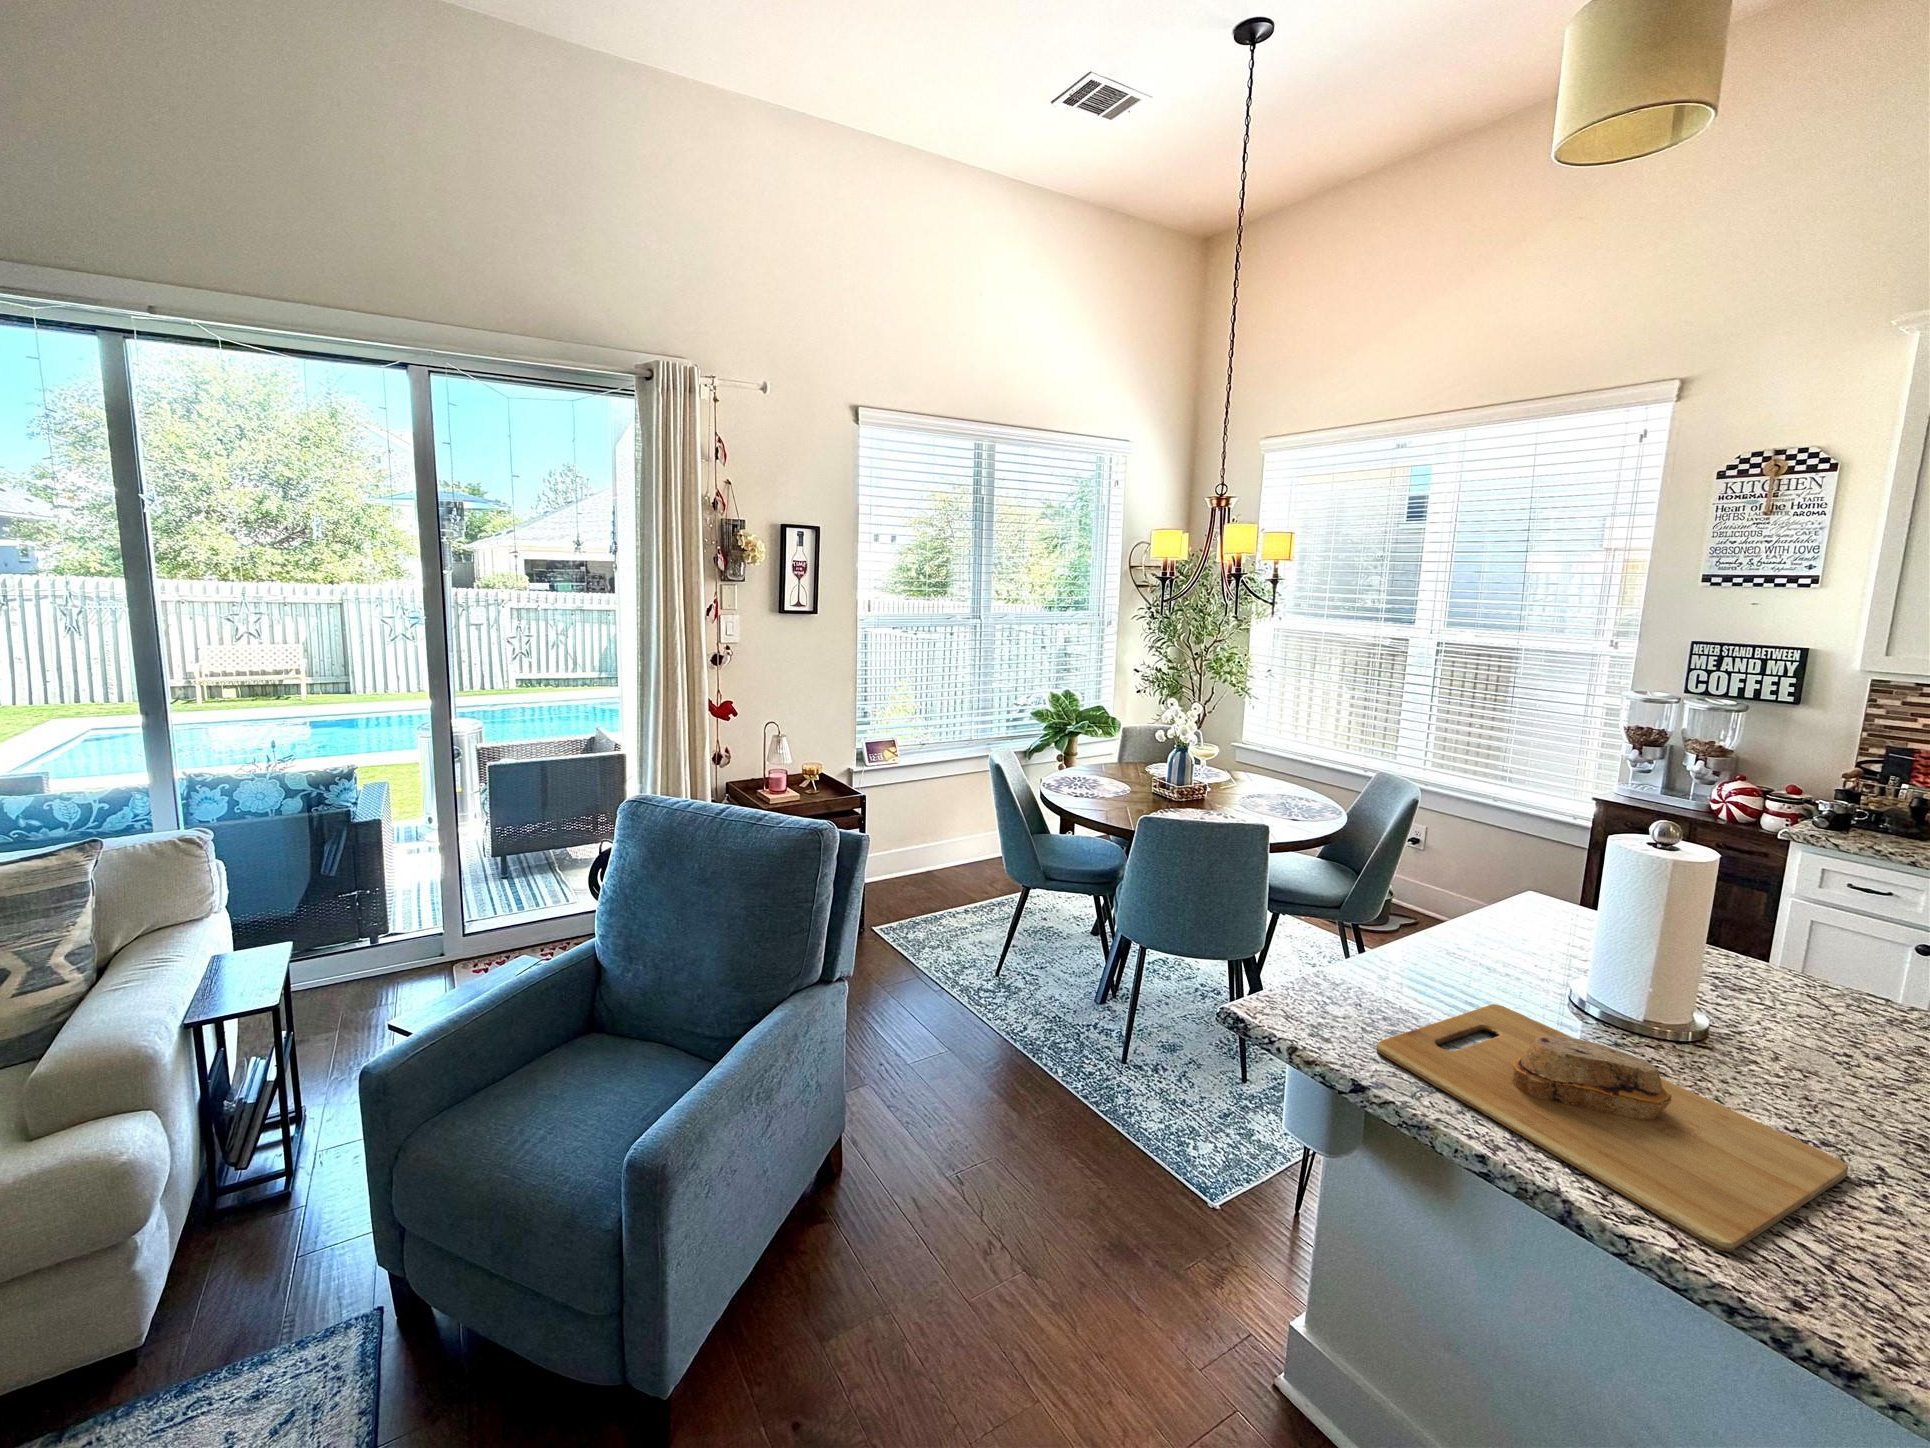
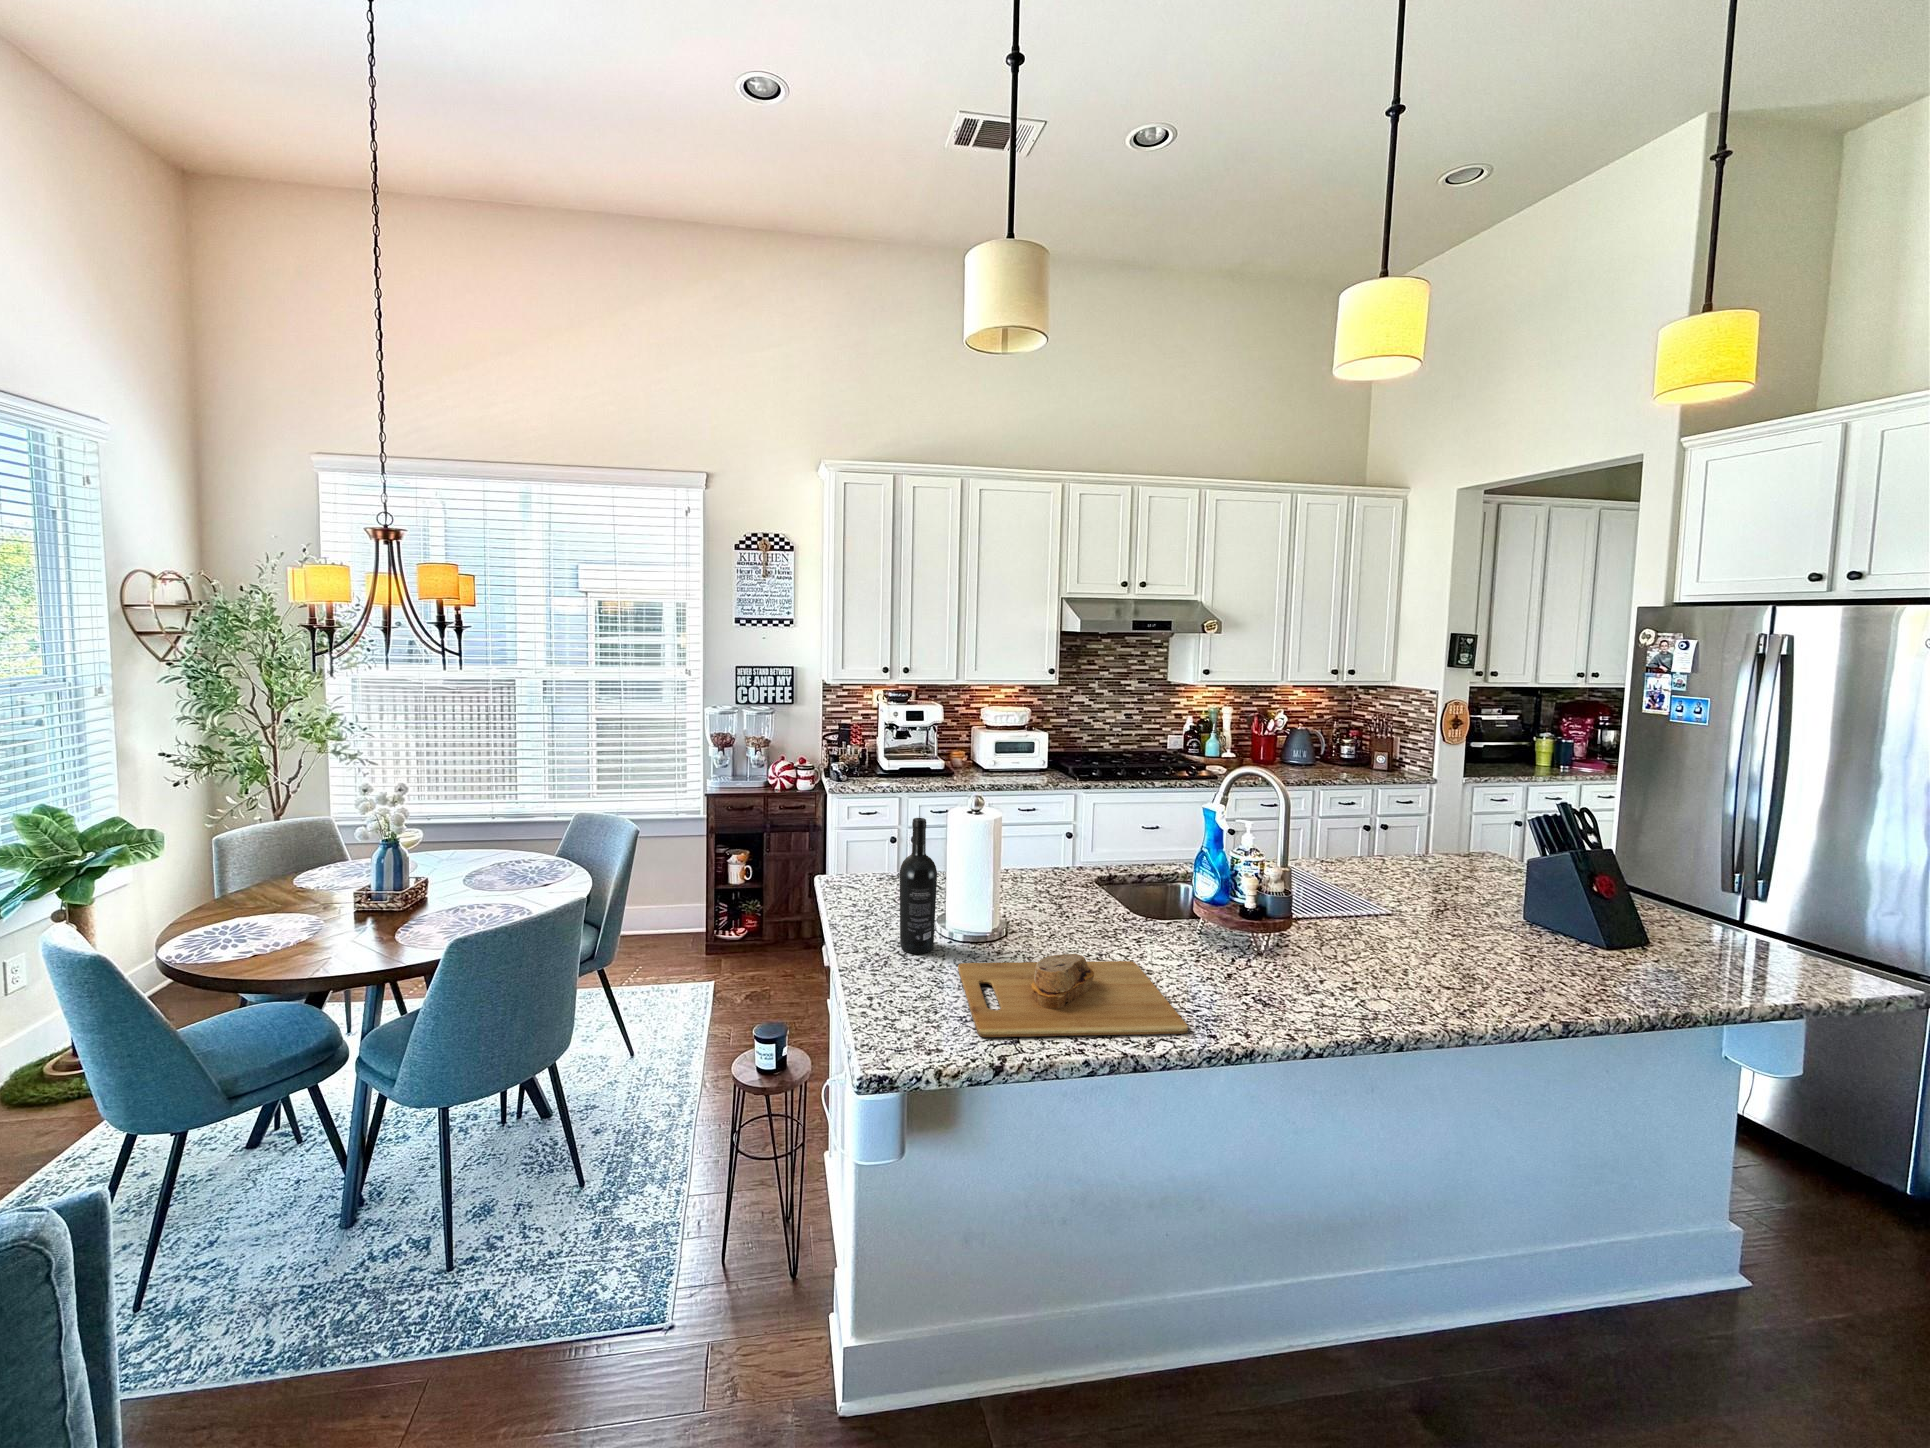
wine bottle: none [1463,808,1531,985] -> present [900,818,937,954]

